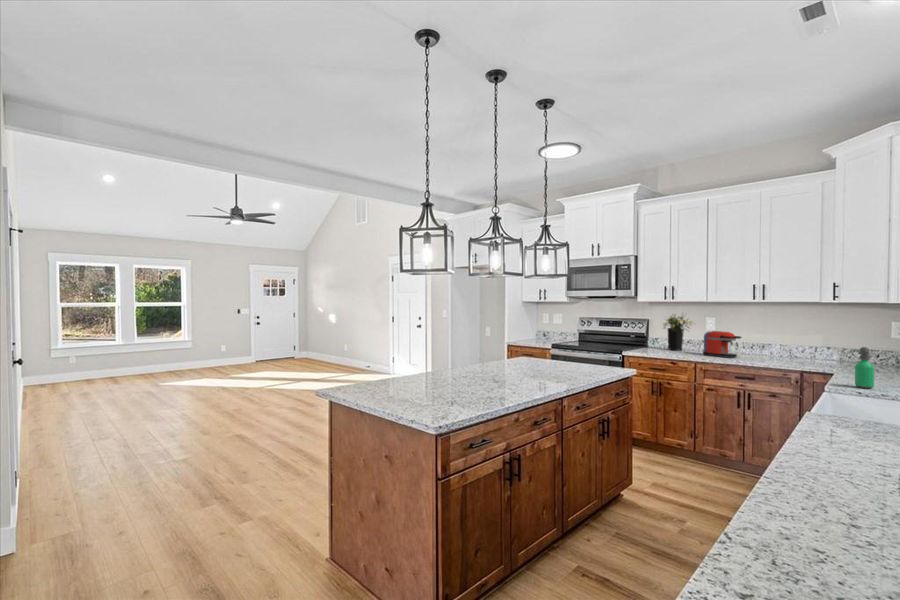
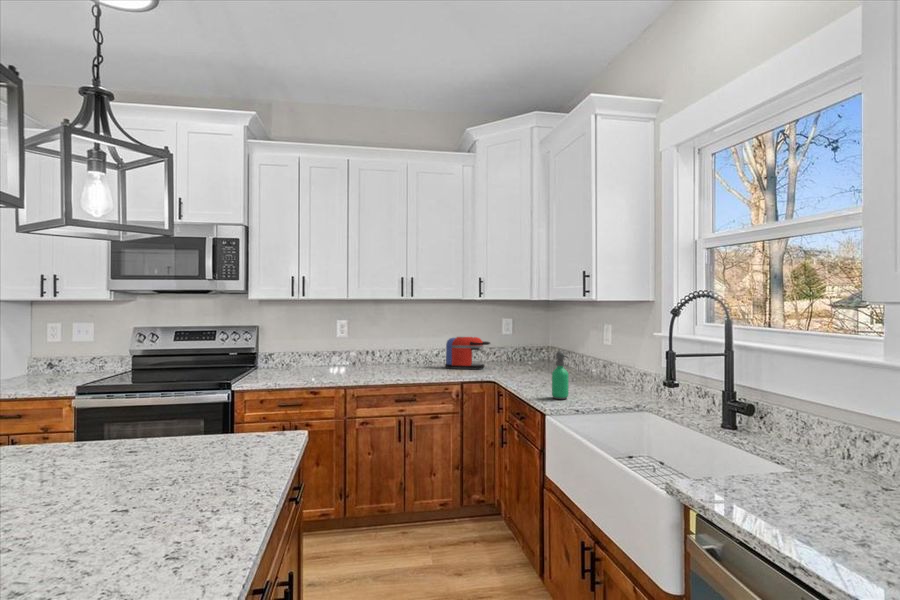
flower arrangement: present [664,314,693,351] -> none [284,315,330,371]
coffee maker: present [703,331,741,358] -> present [445,337,490,369]

